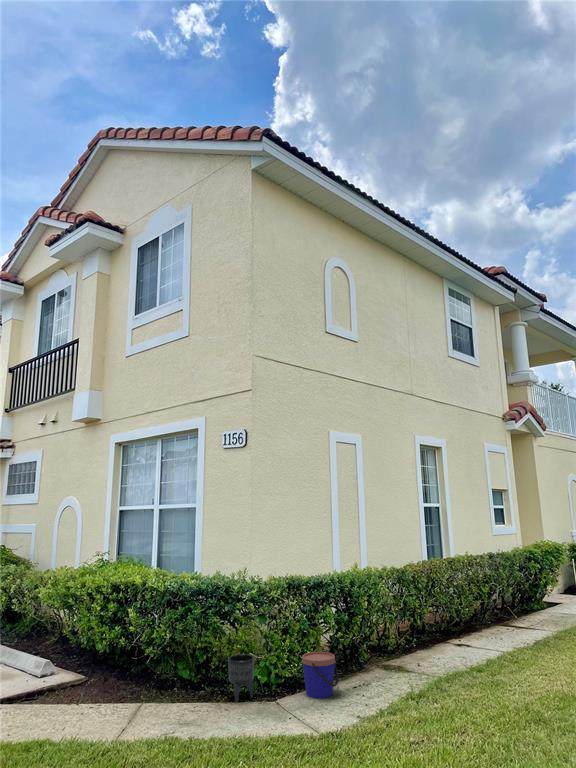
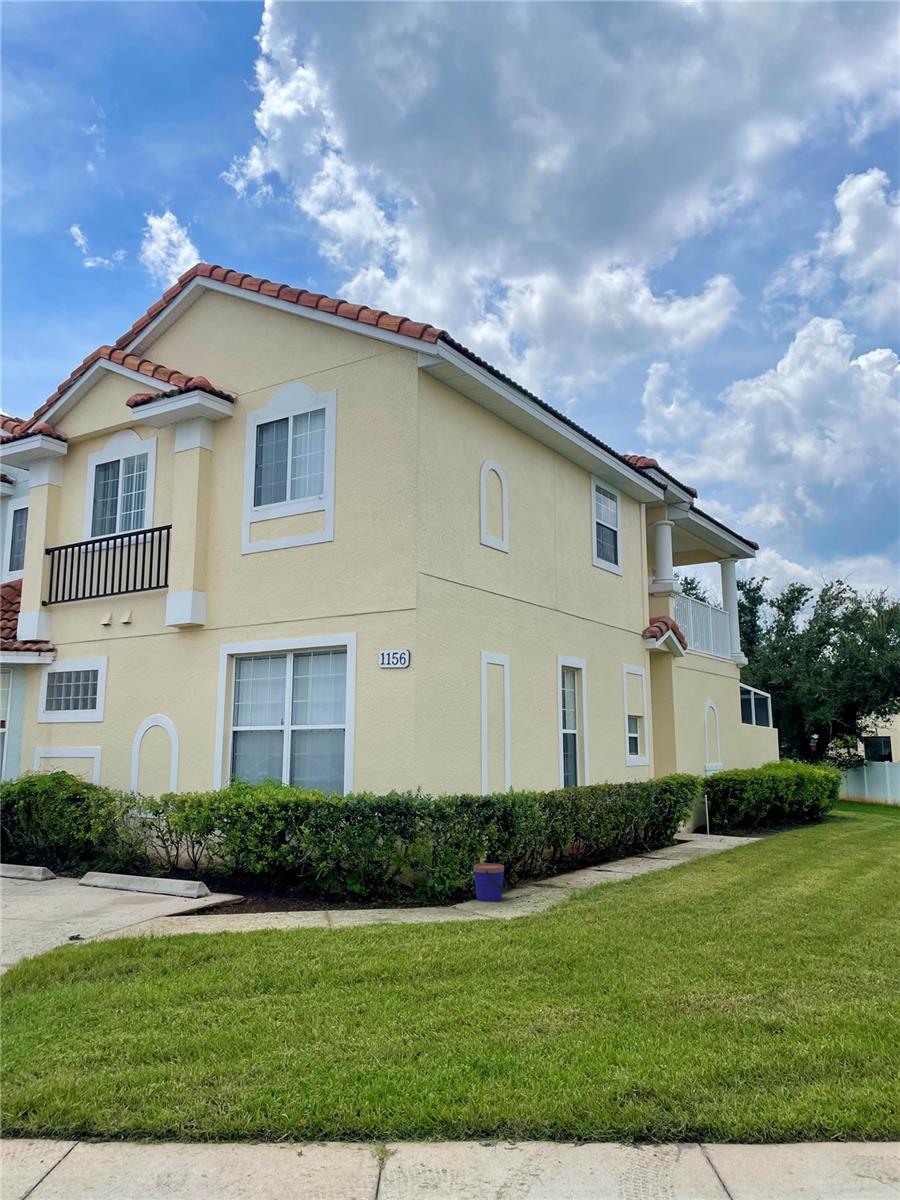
planter: present [228,654,254,702] -> none [407,865,432,906]

